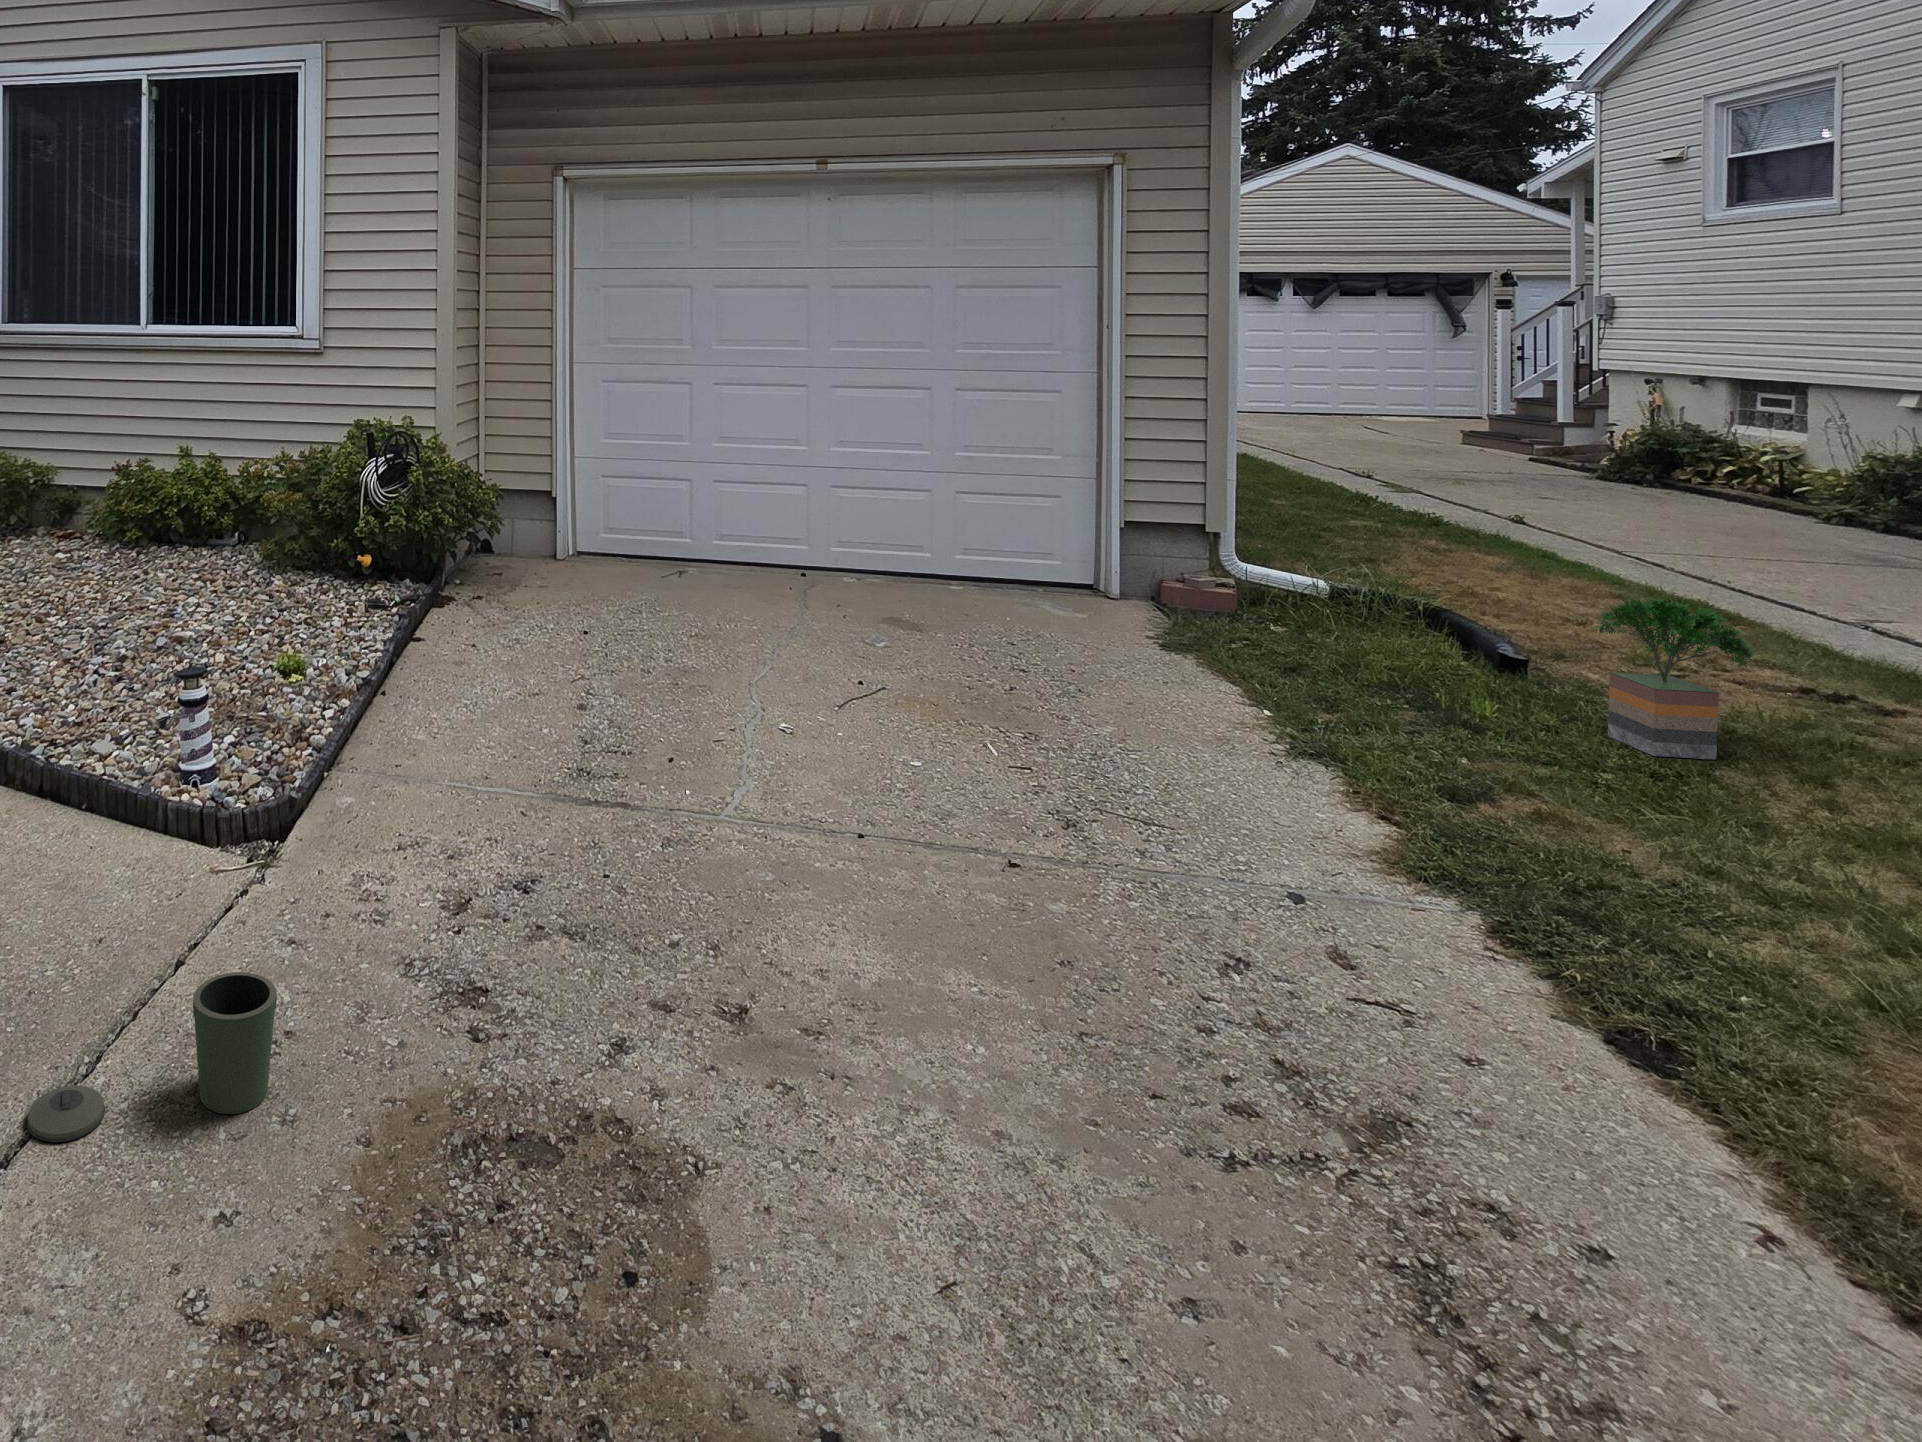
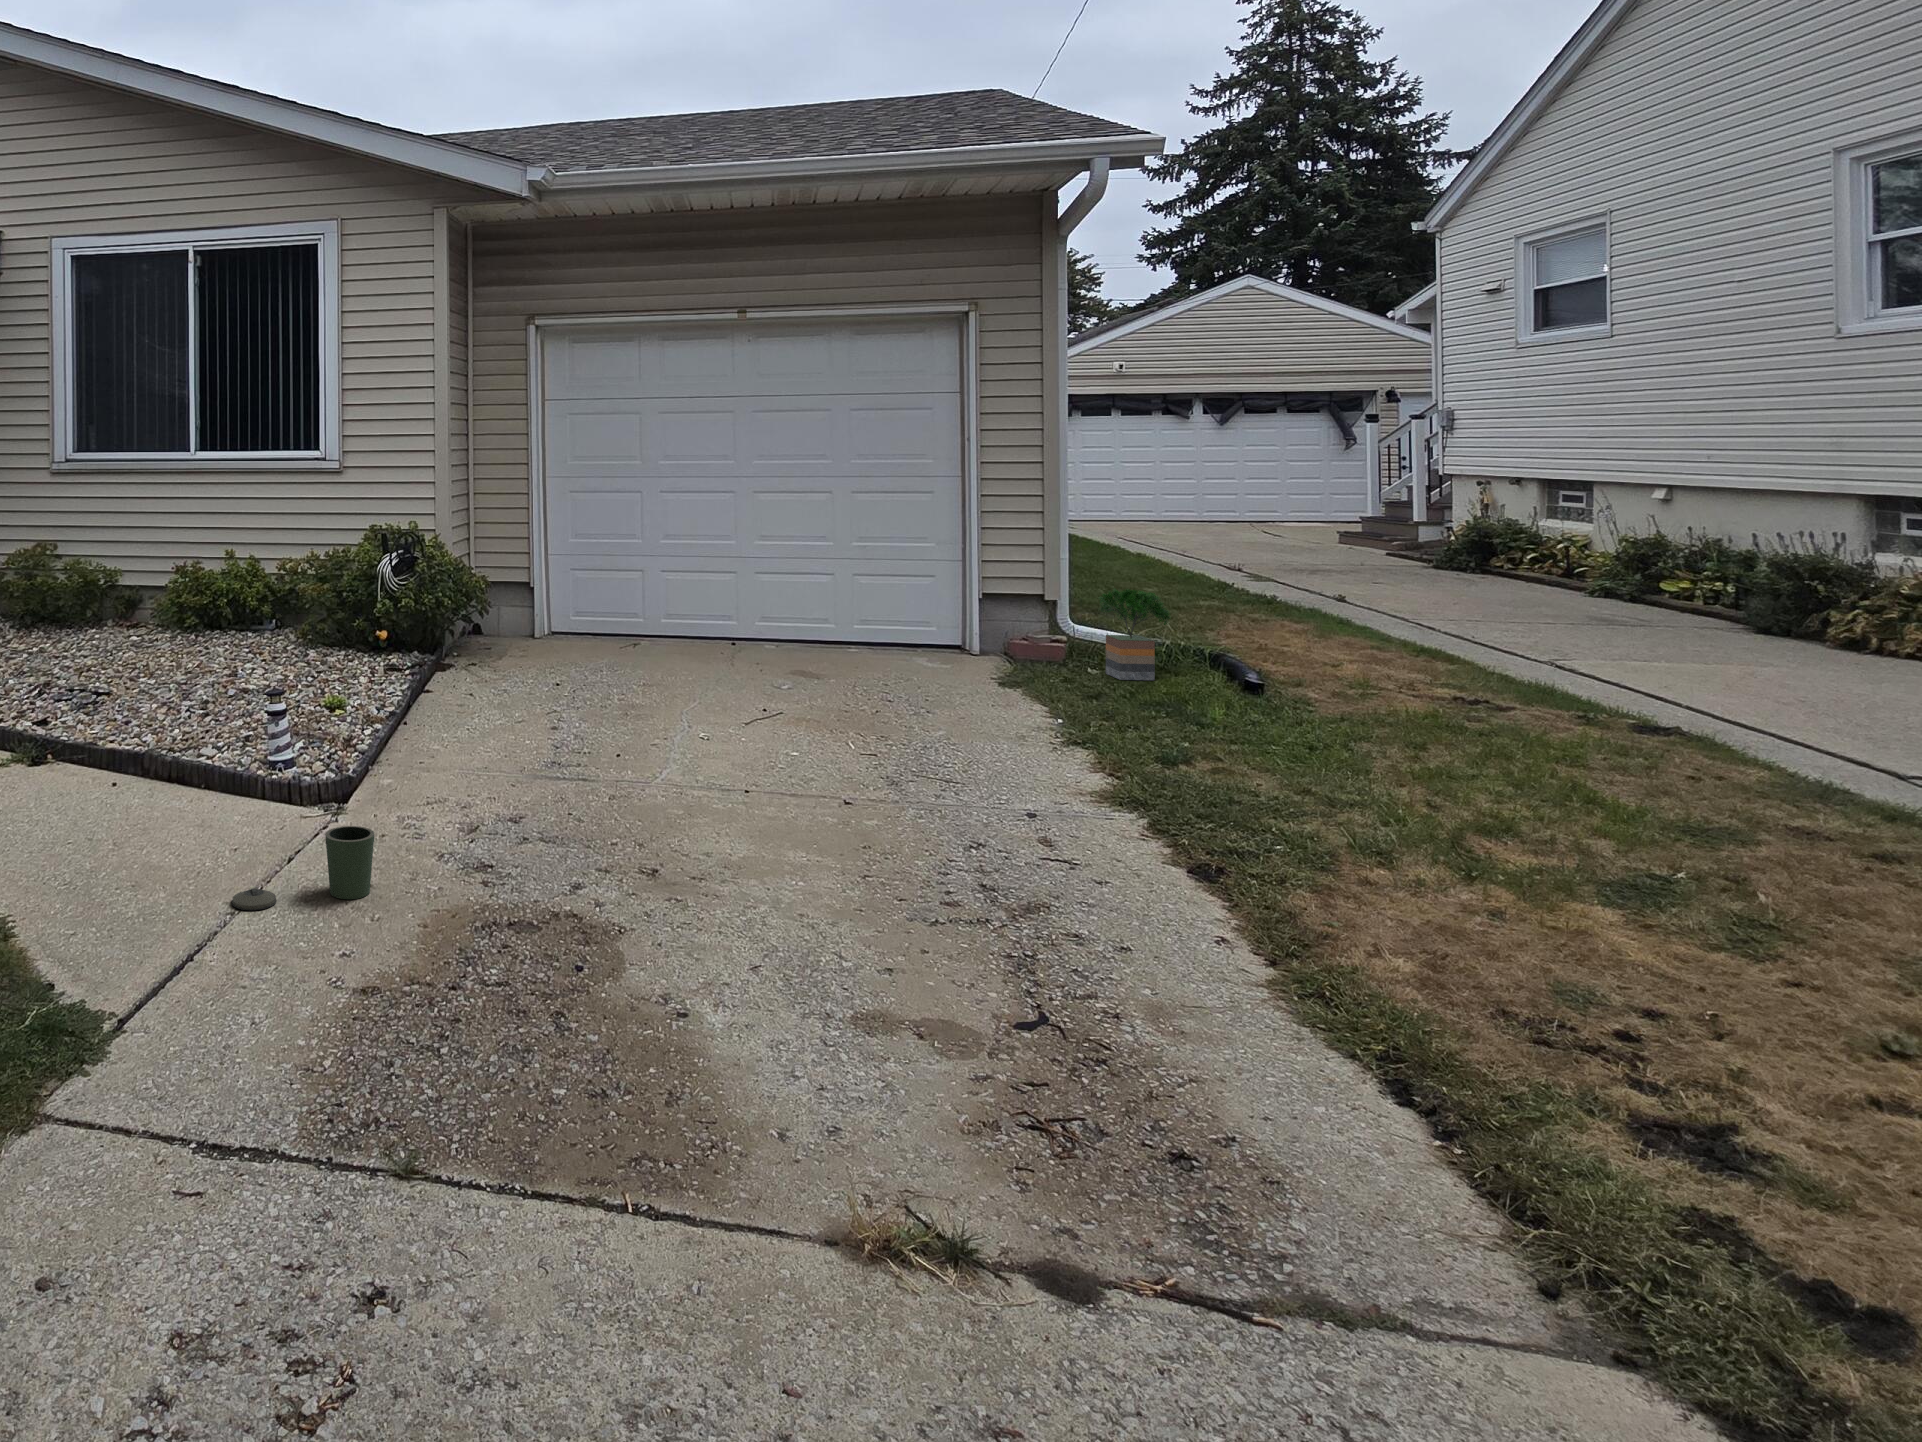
potted tree: present [1594,596,1757,760] -> present [1099,589,1170,680]

